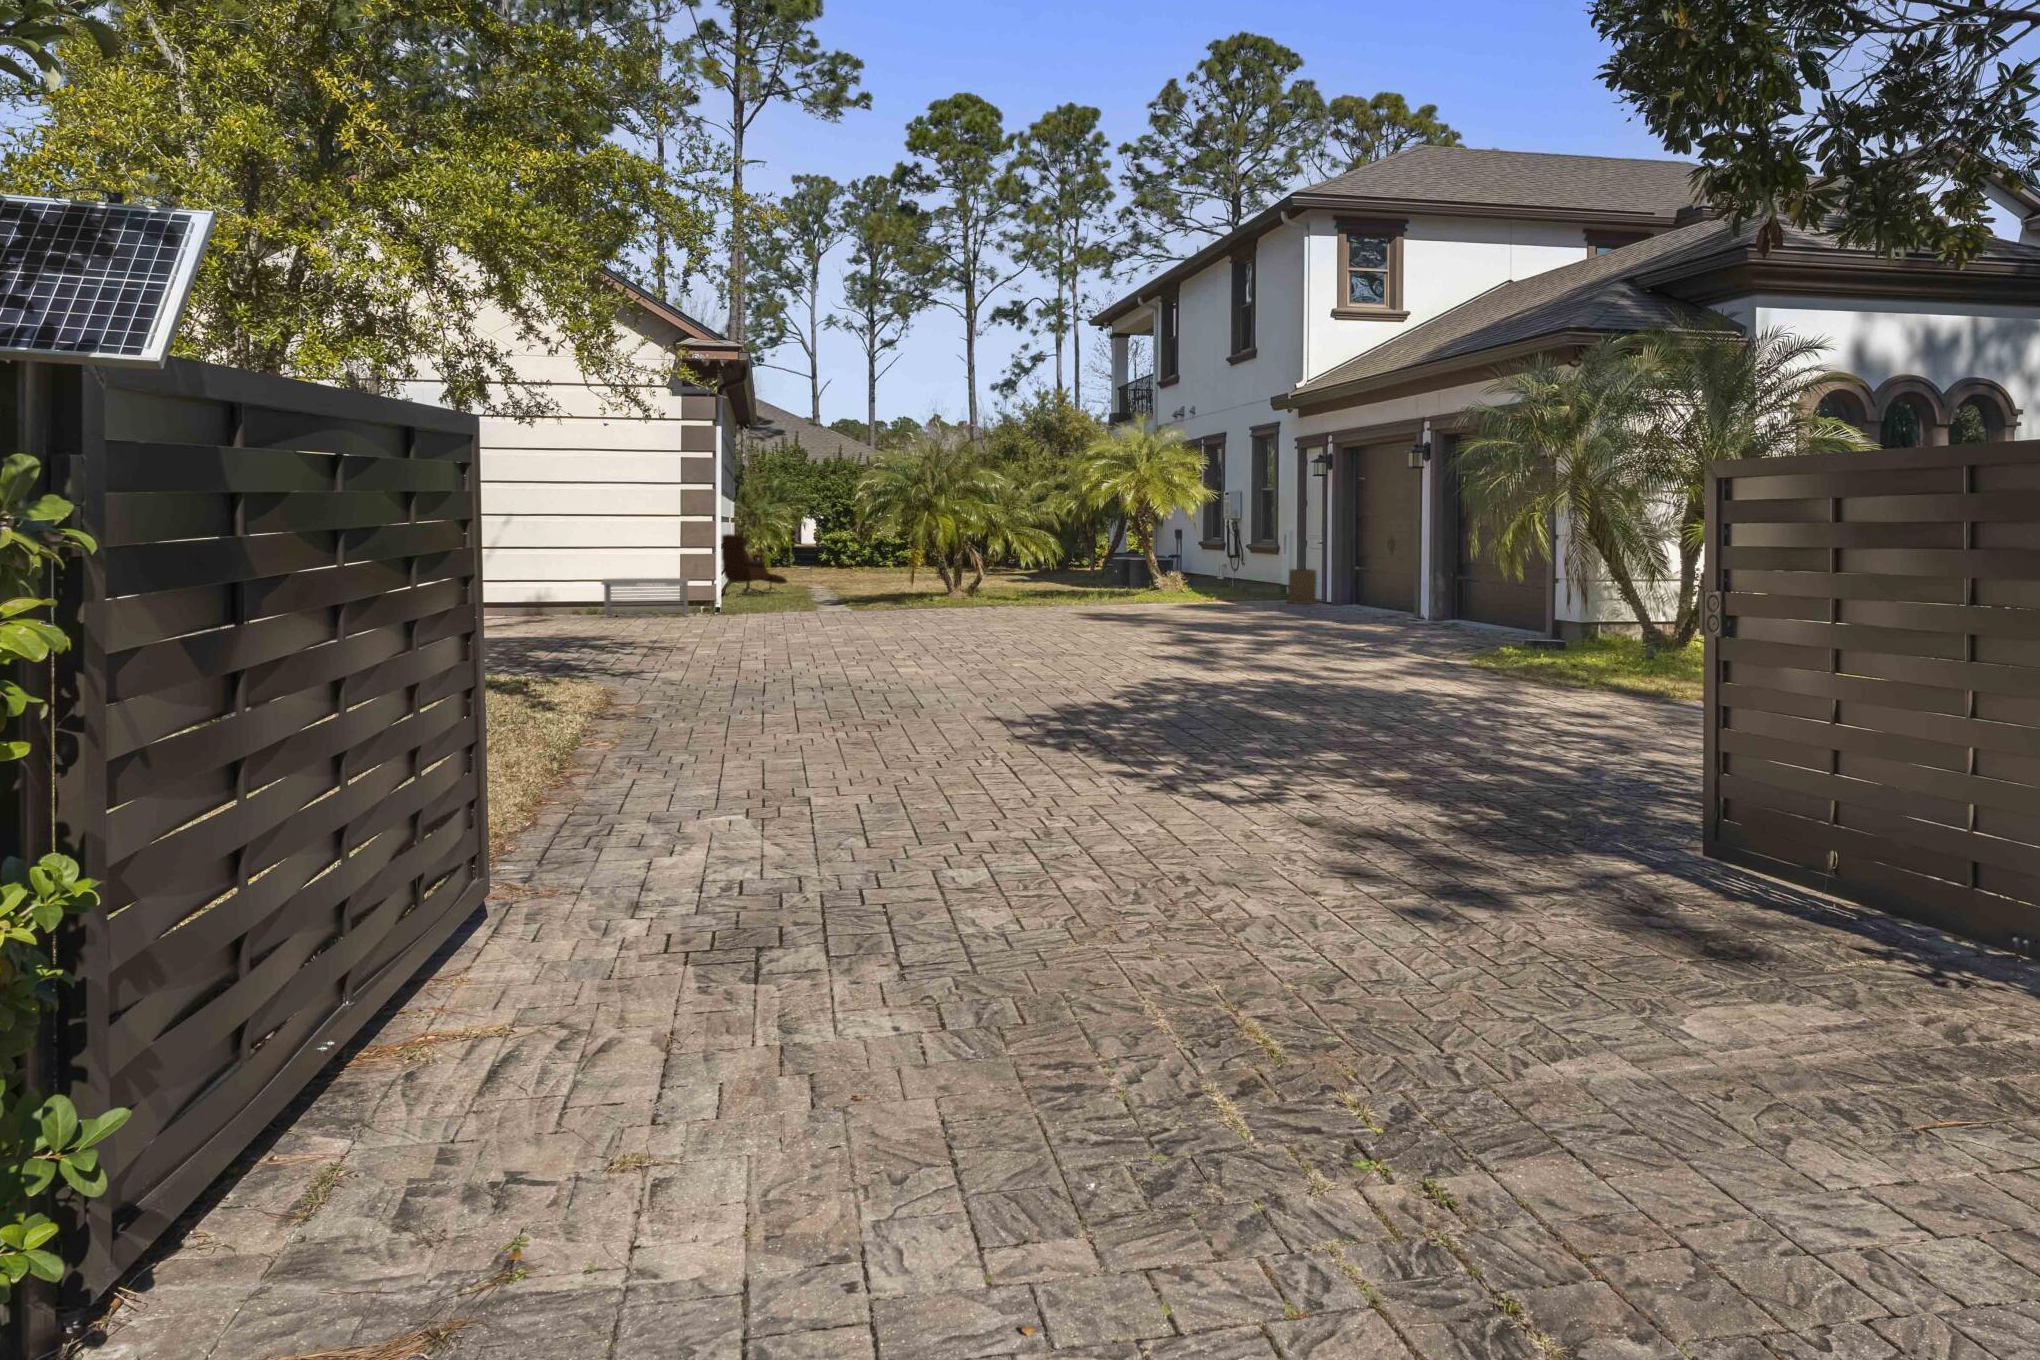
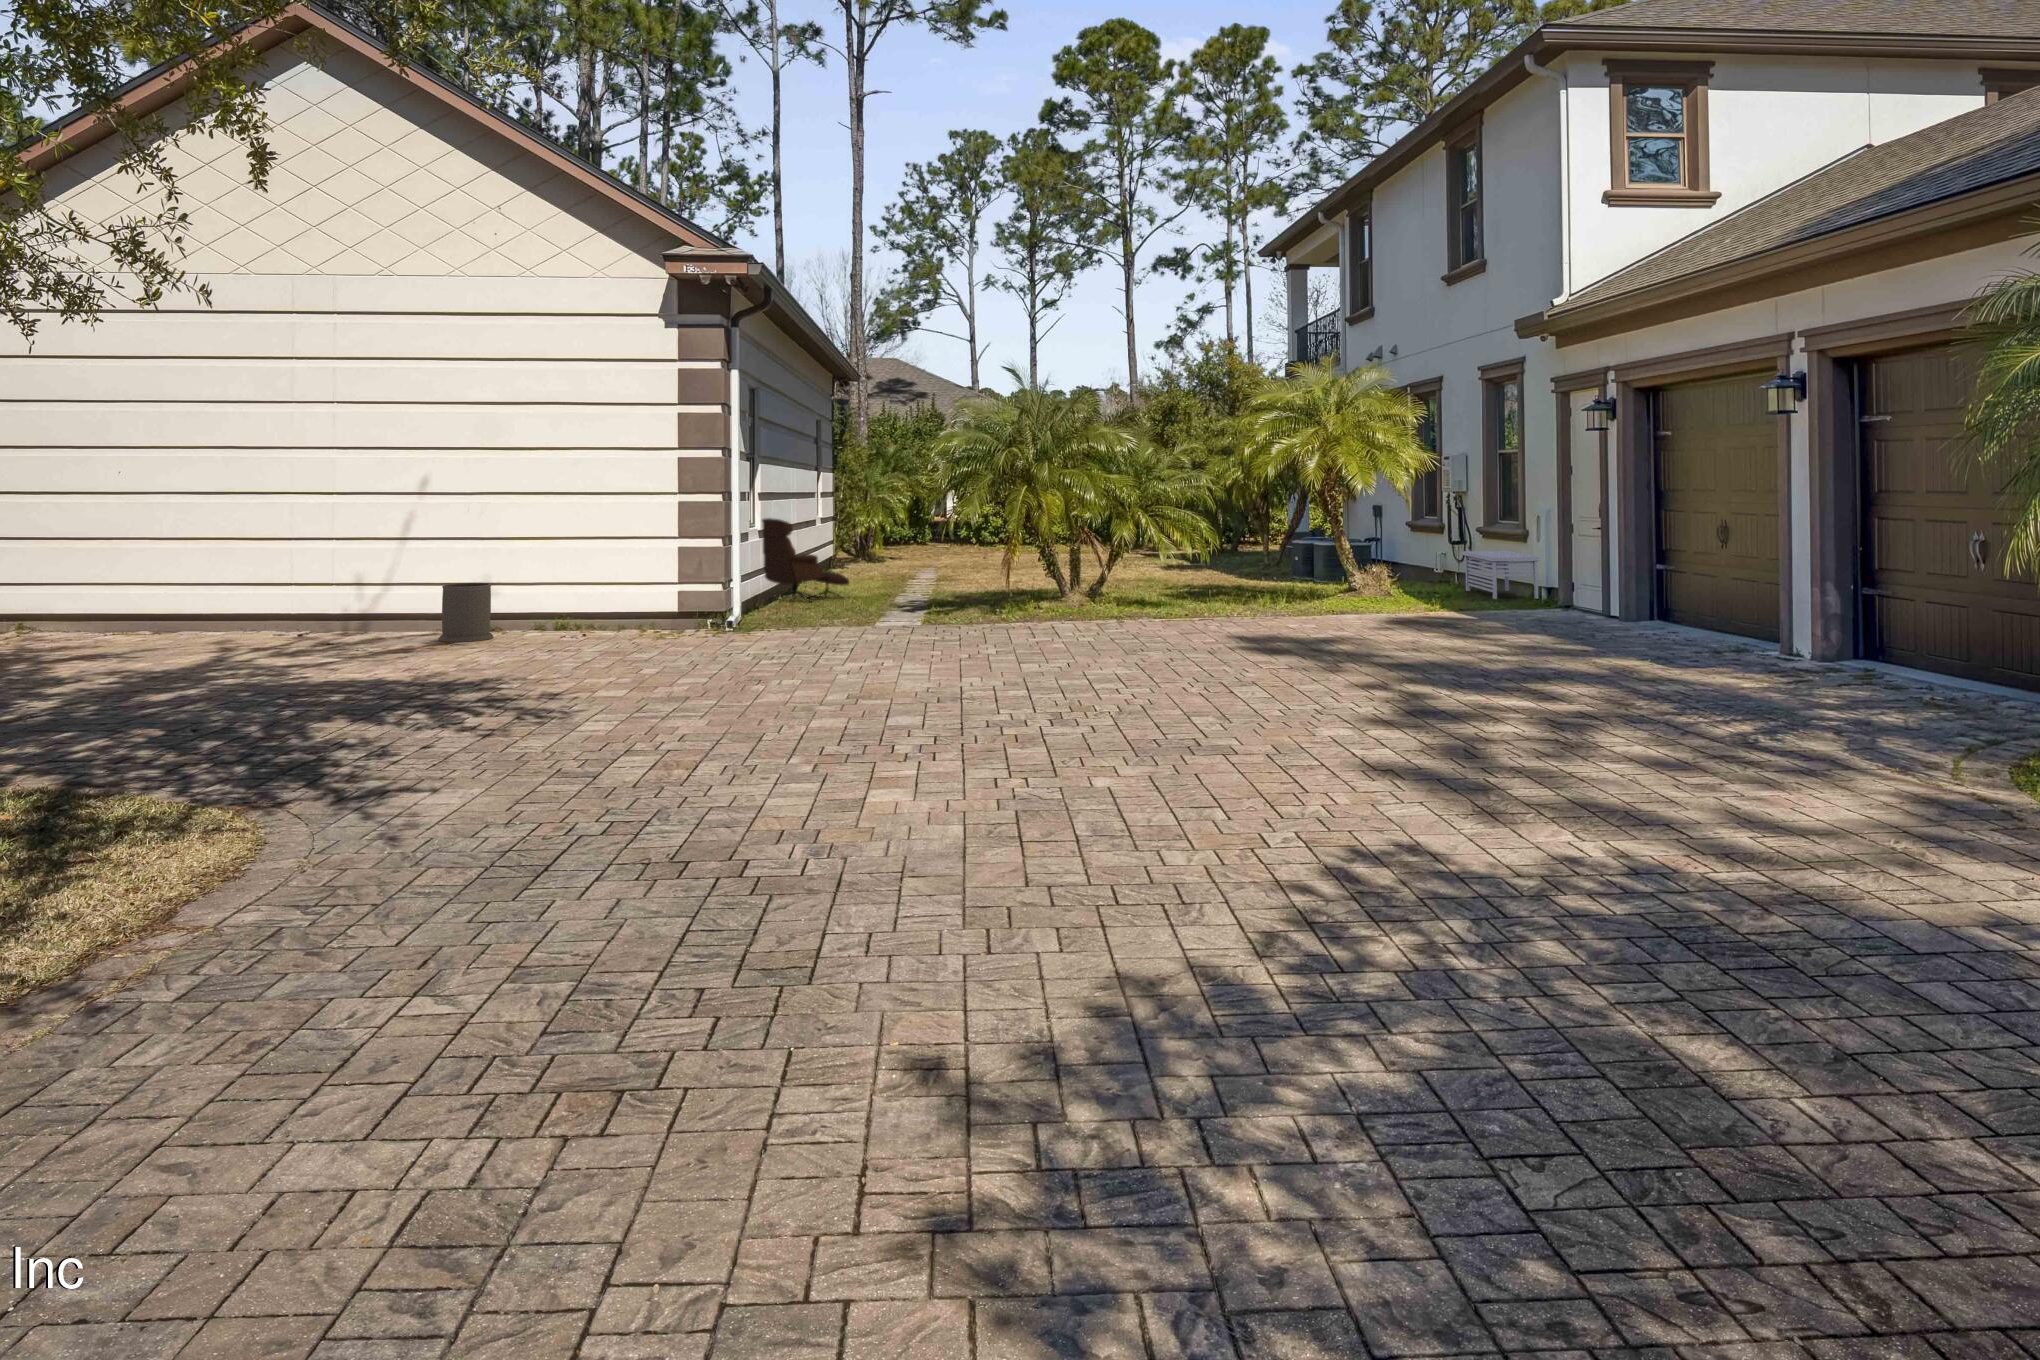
trash can: present [1287,569,1317,604] -> present [438,583,493,642]
storage bench: present [601,578,689,617] -> present [1462,551,1541,599]

